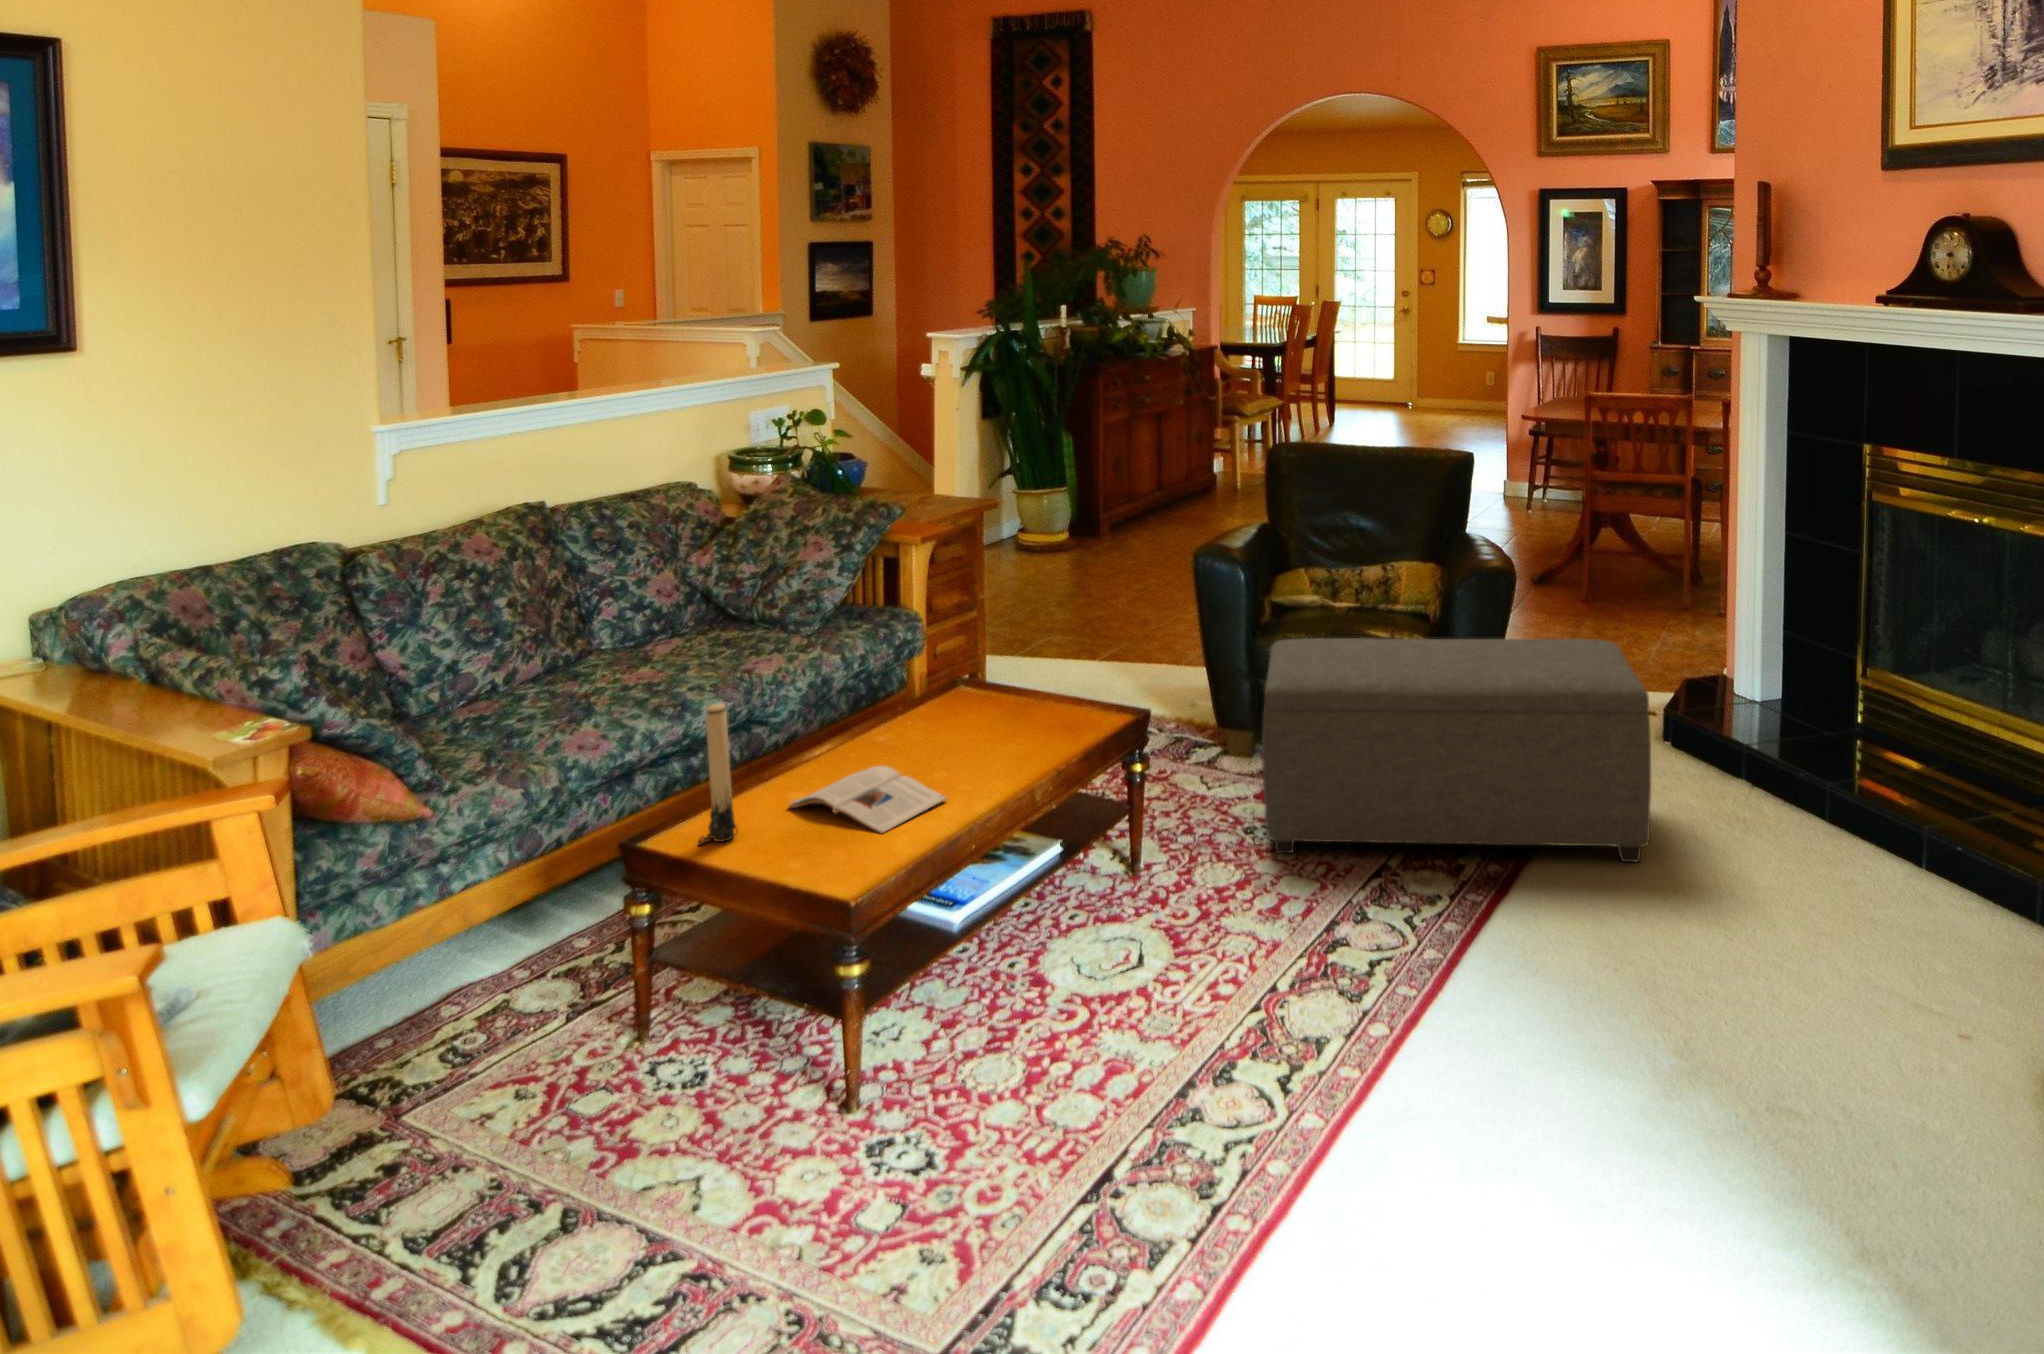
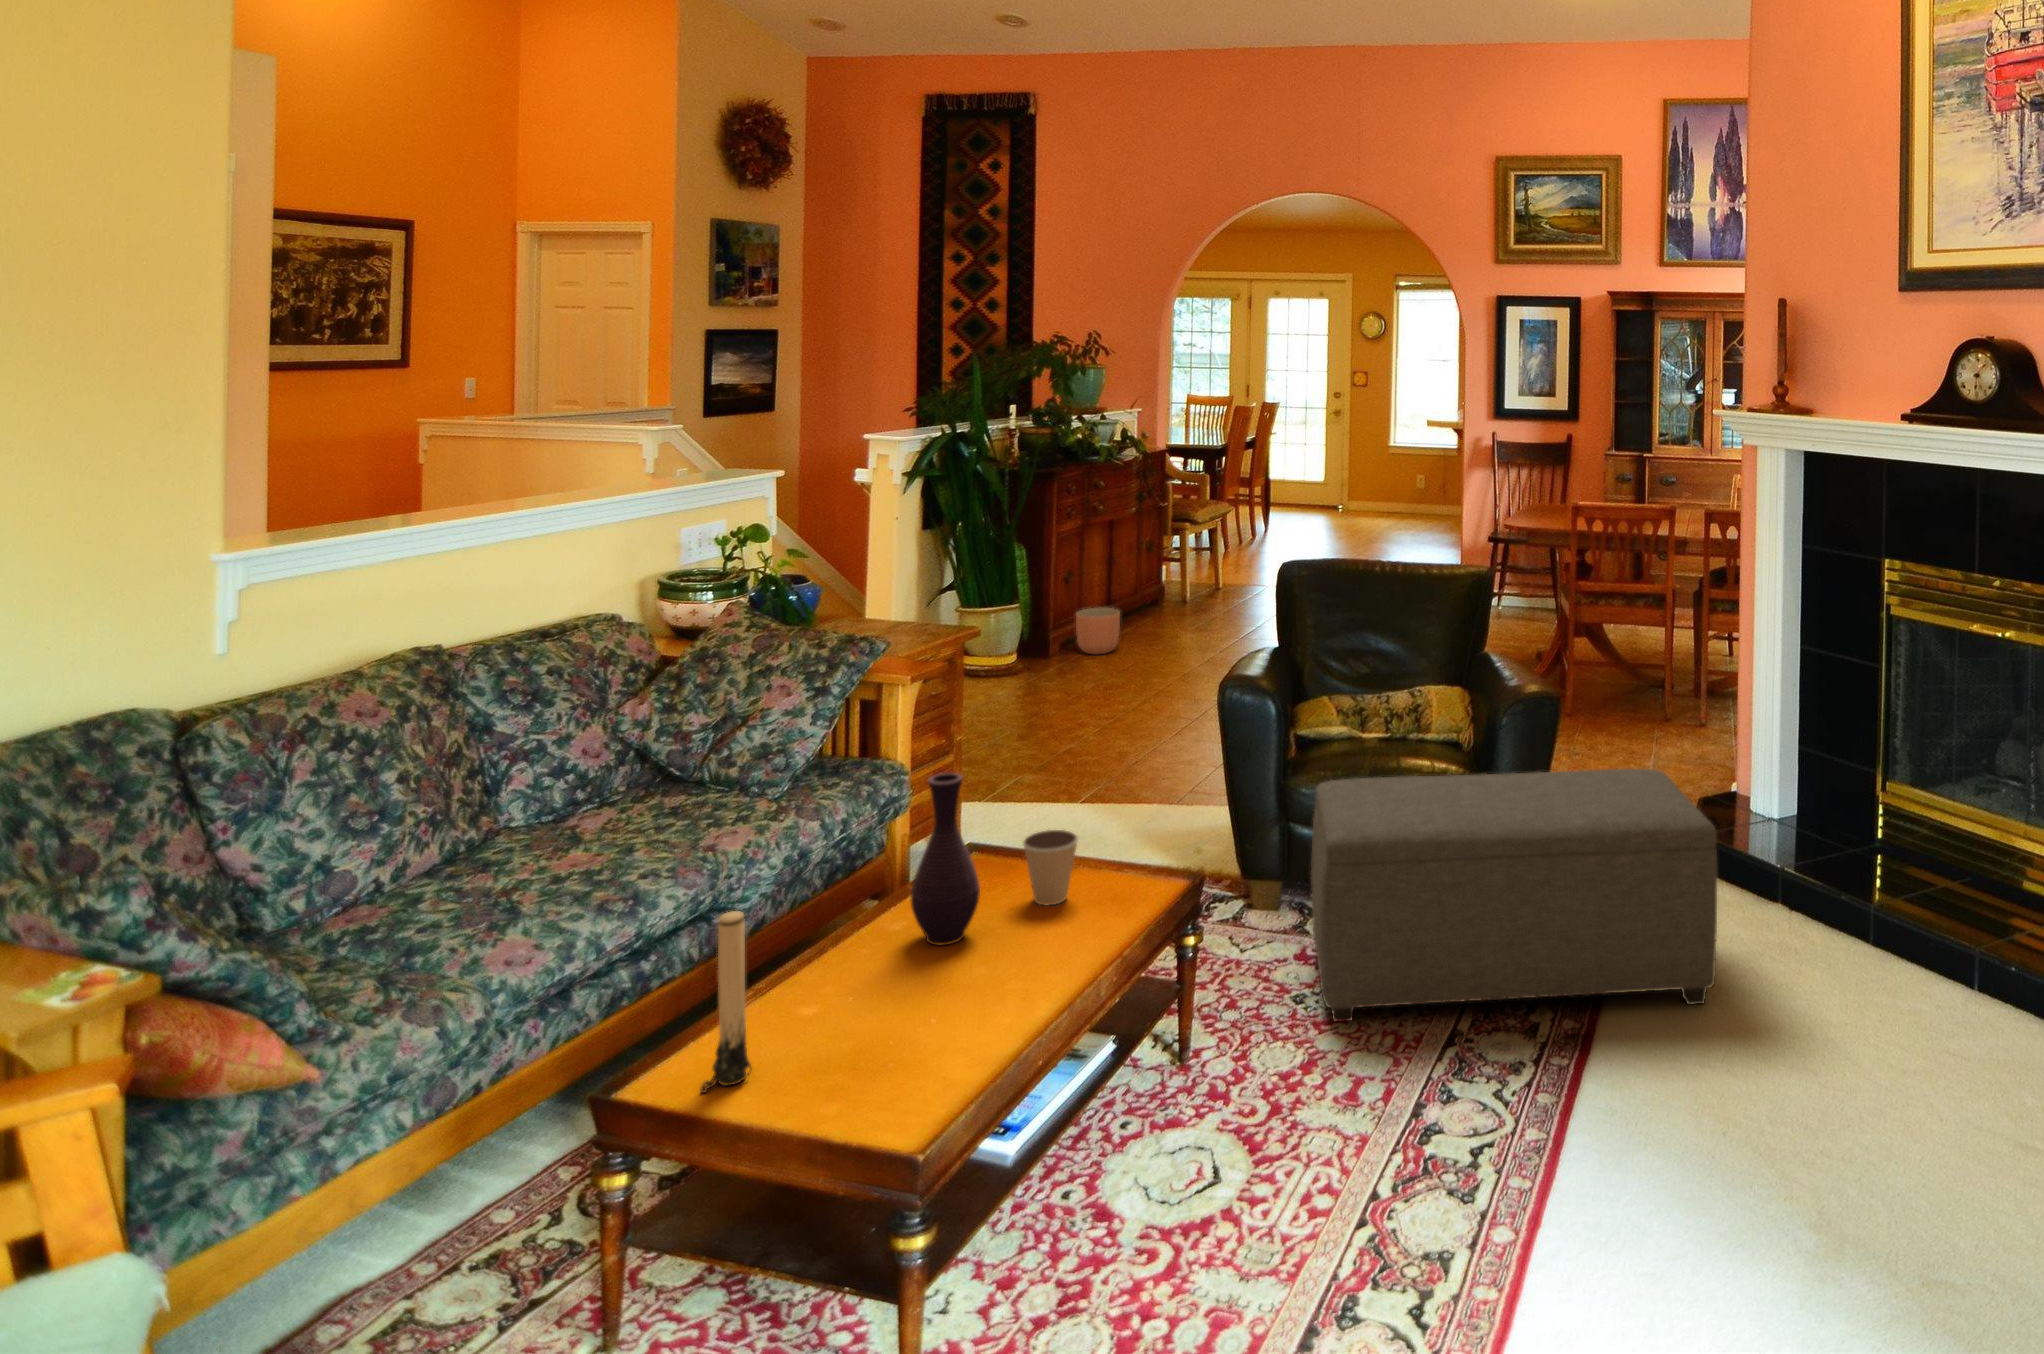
planter: none [1123,496,1164,539] -> present [1076,608,1120,654]
vase: none [886,609,944,754] -> present [911,773,980,945]
coffee cup: none [986,666,1034,729] -> present [1023,830,1078,905]
magazine: present [789,766,946,834] -> none [806,967,1003,1058]

